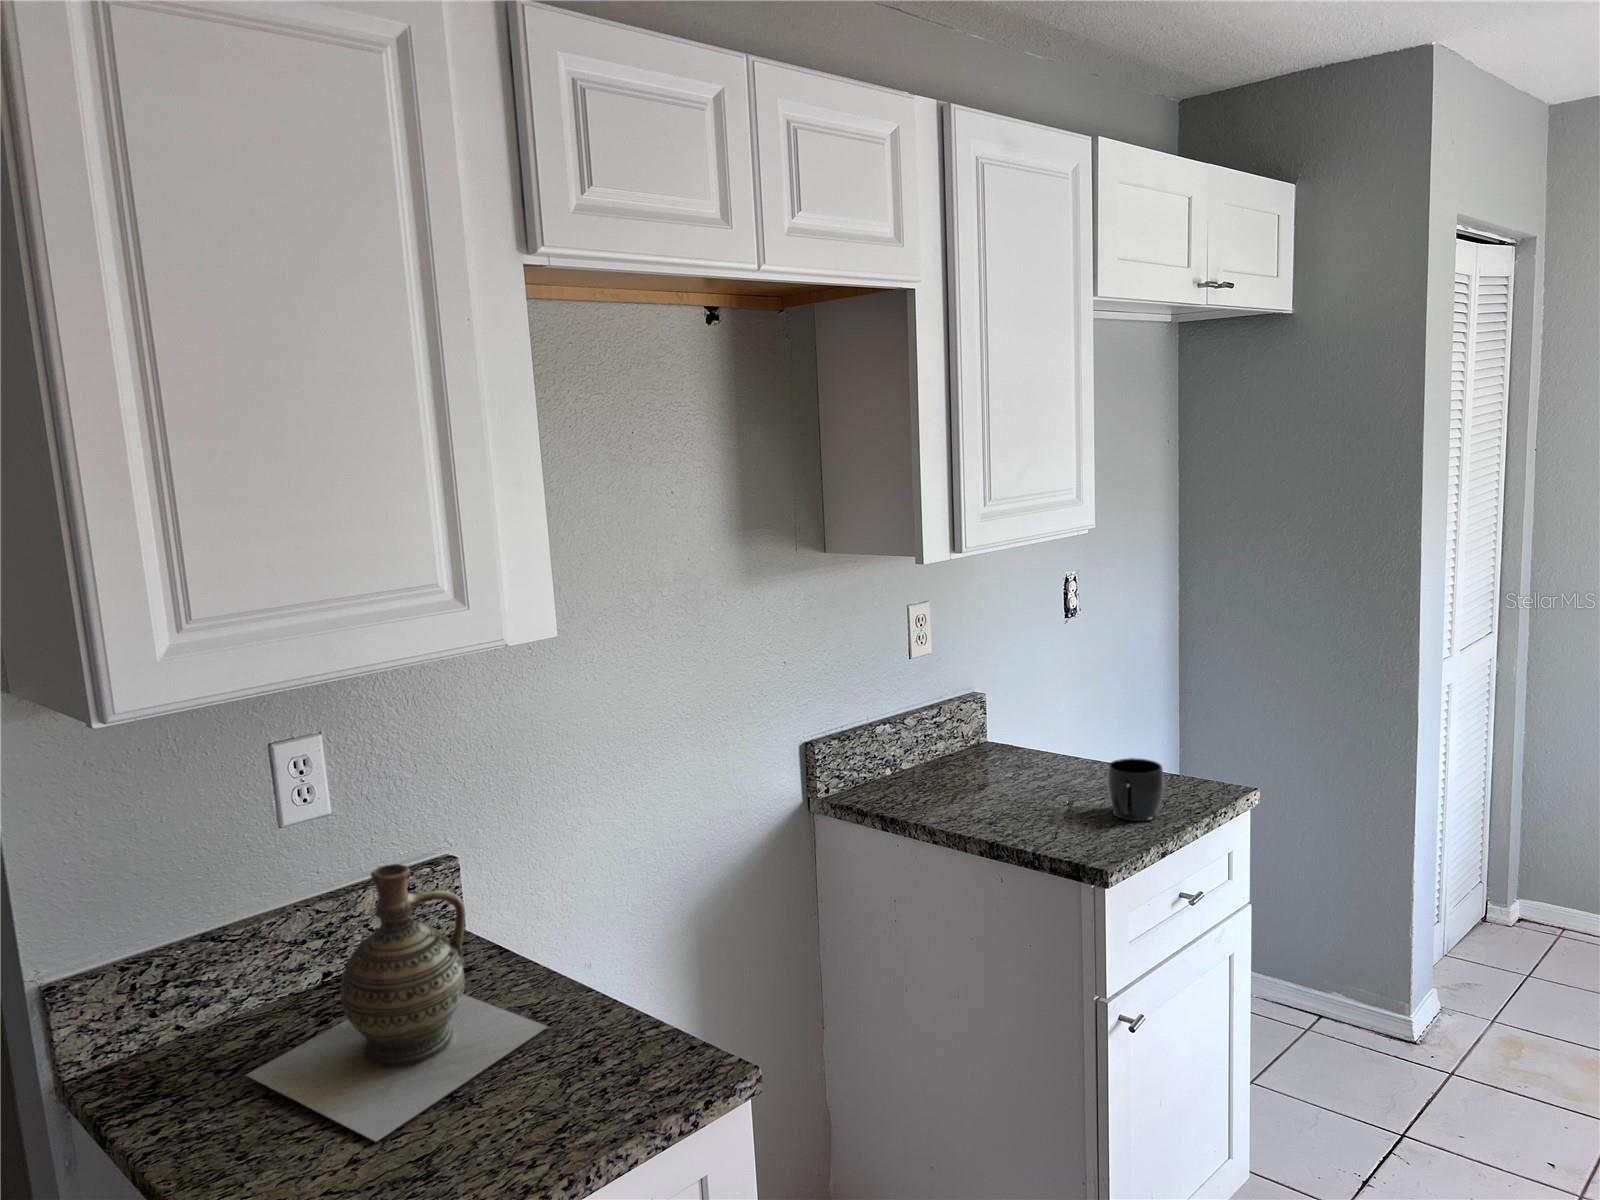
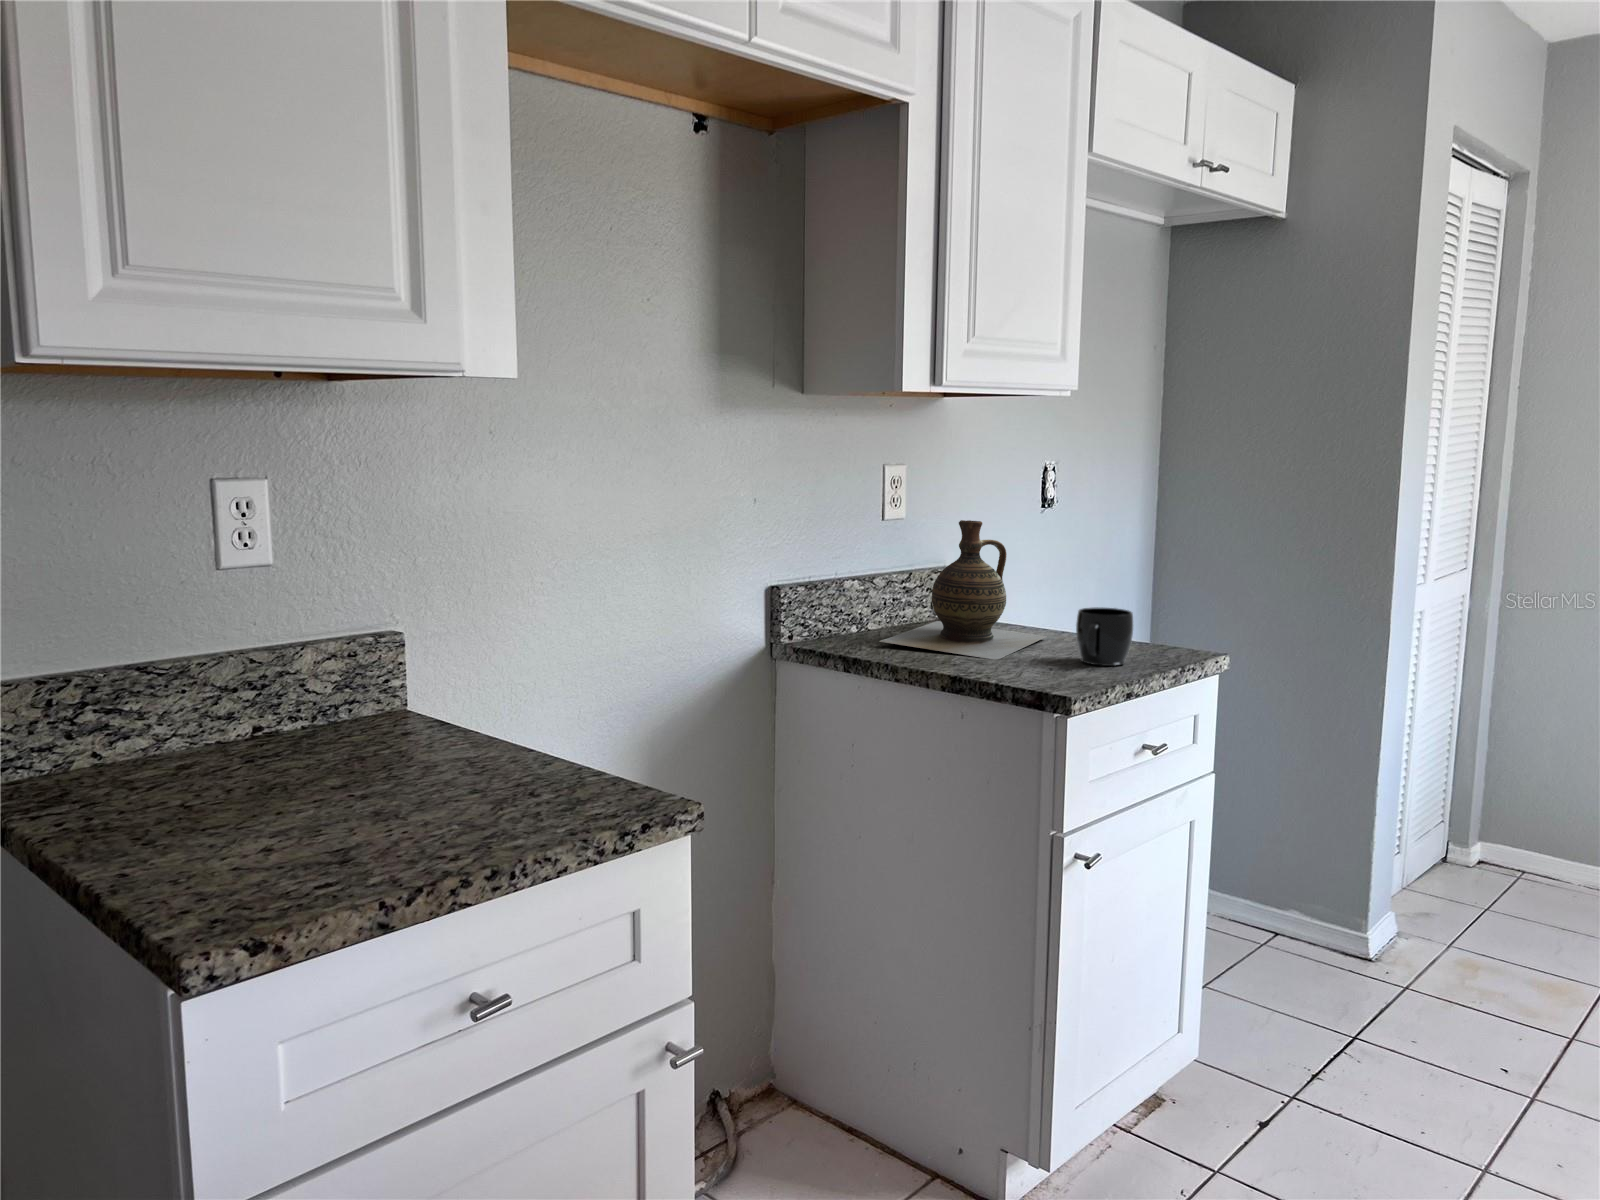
ceramic jug: present [246,864,548,1141] -> present [879,520,1047,659]

